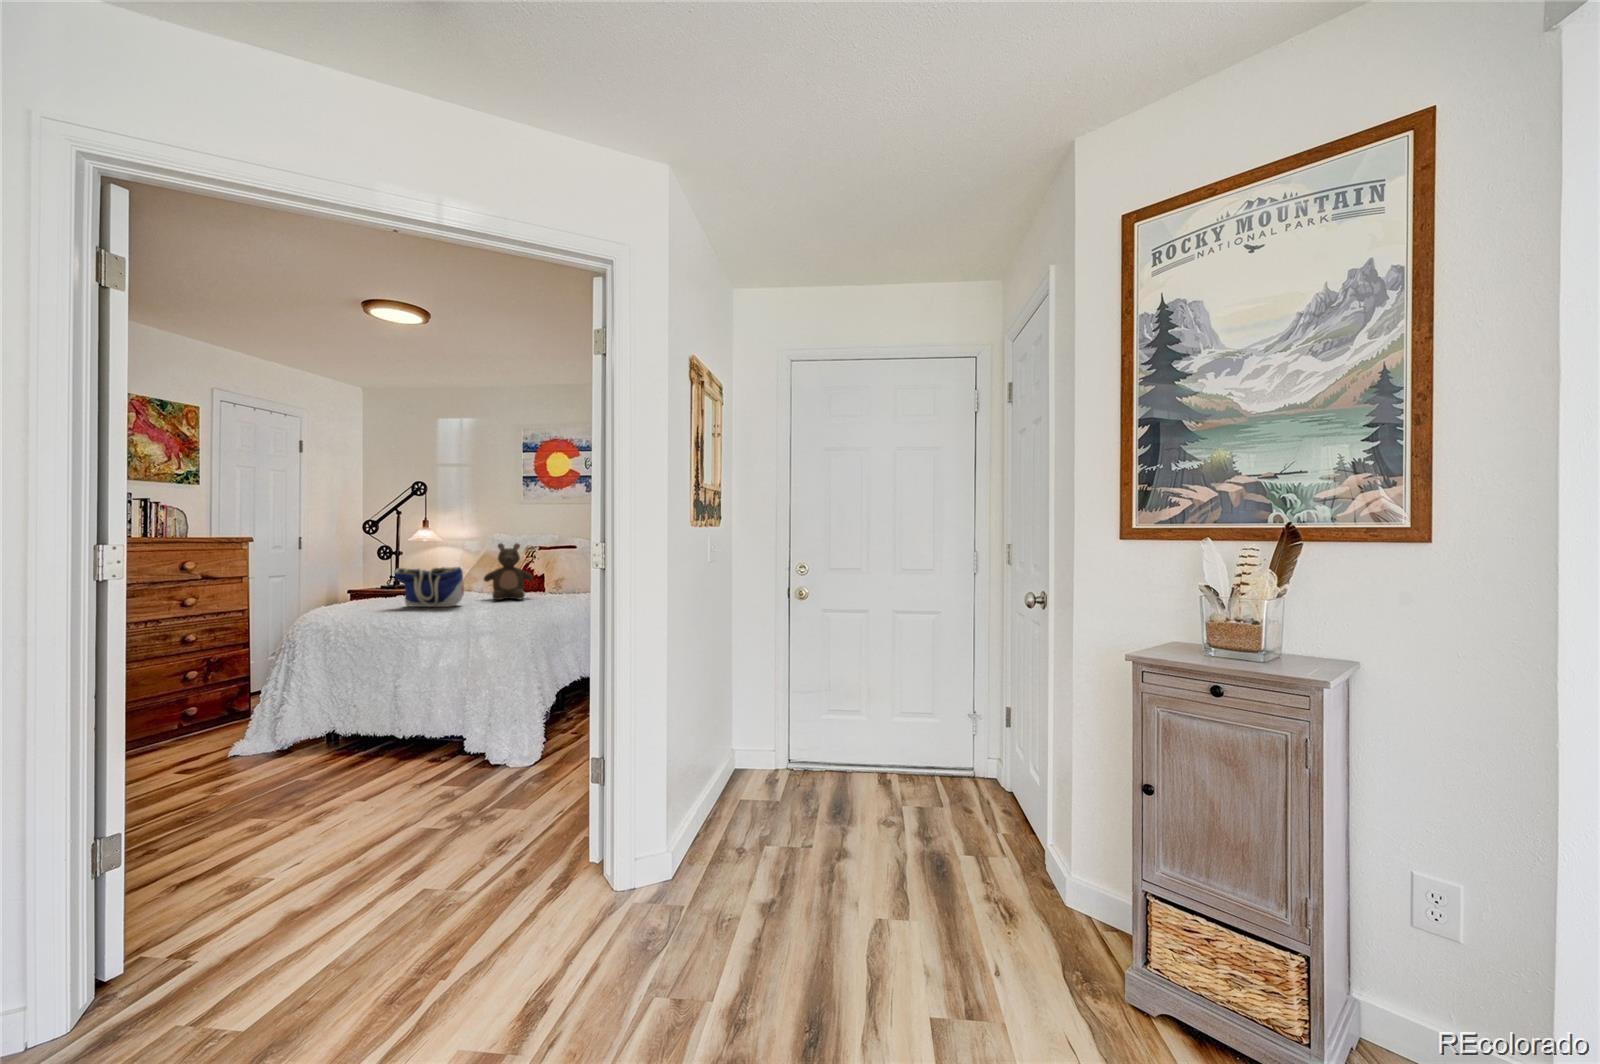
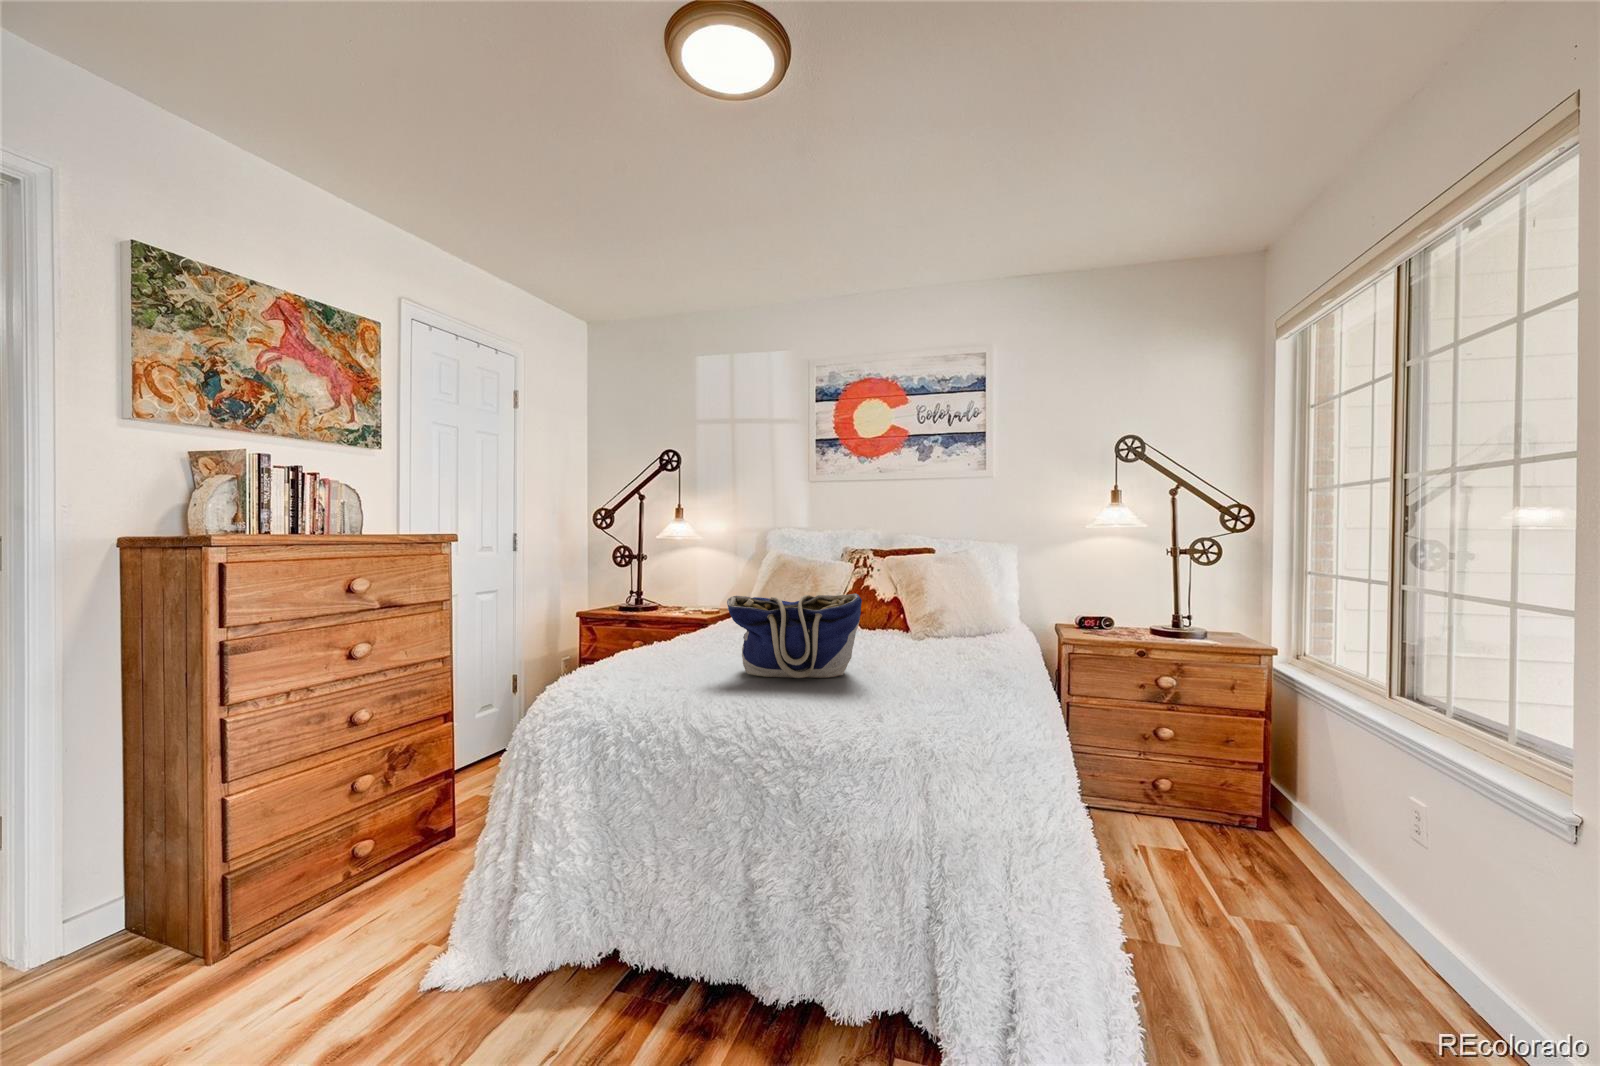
stuffed bear: present [483,543,533,600] -> none [850,543,937,656]

